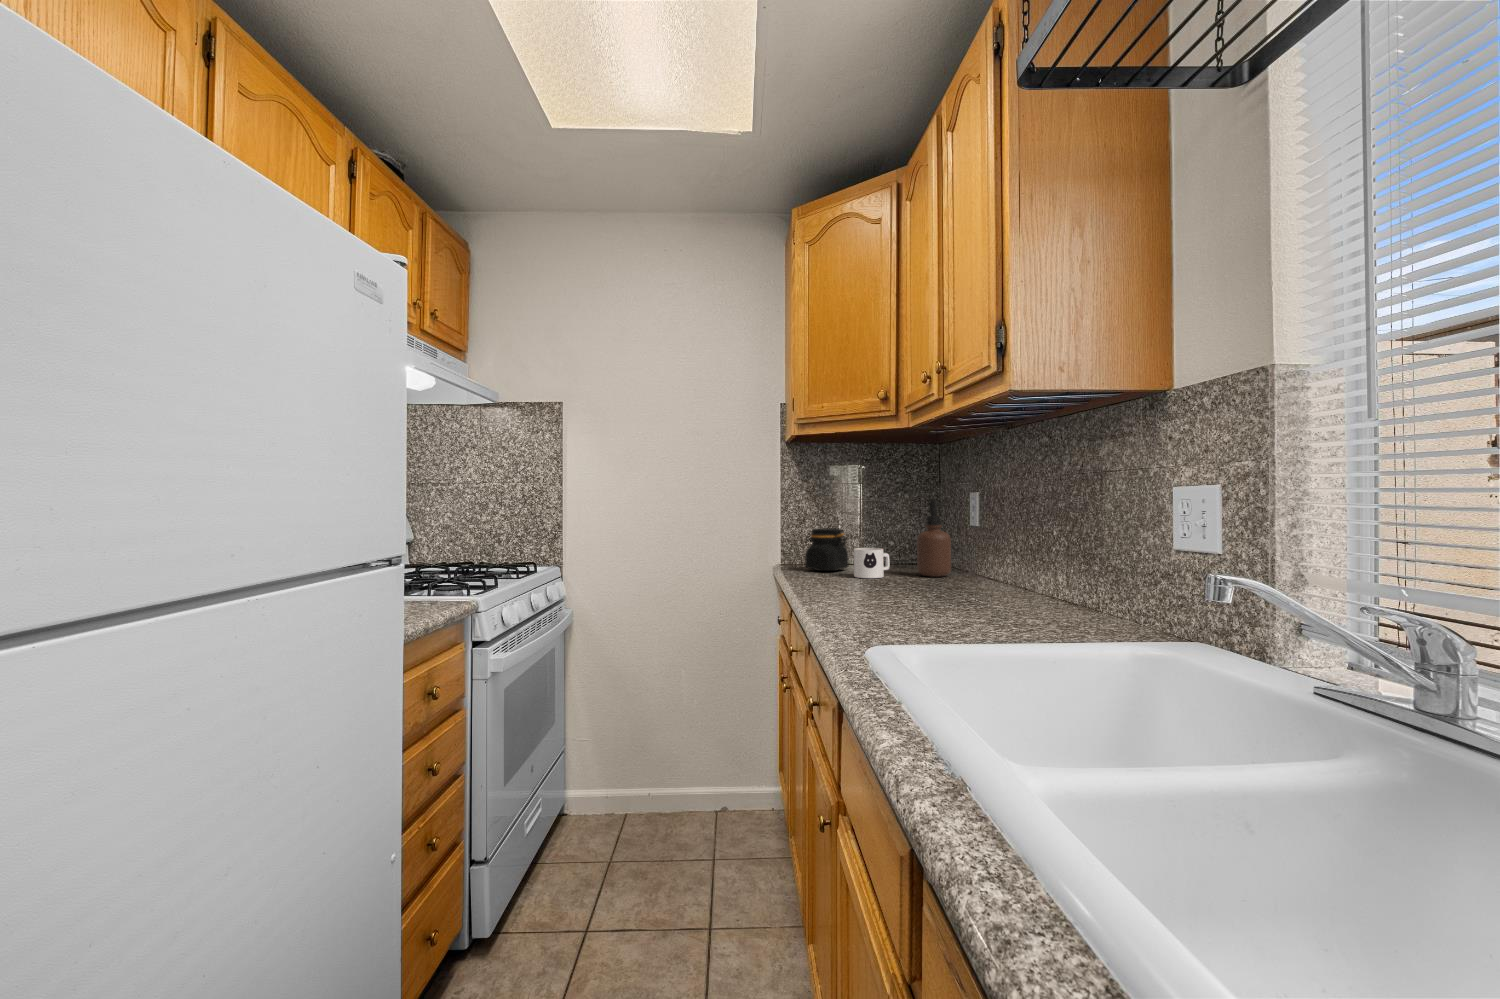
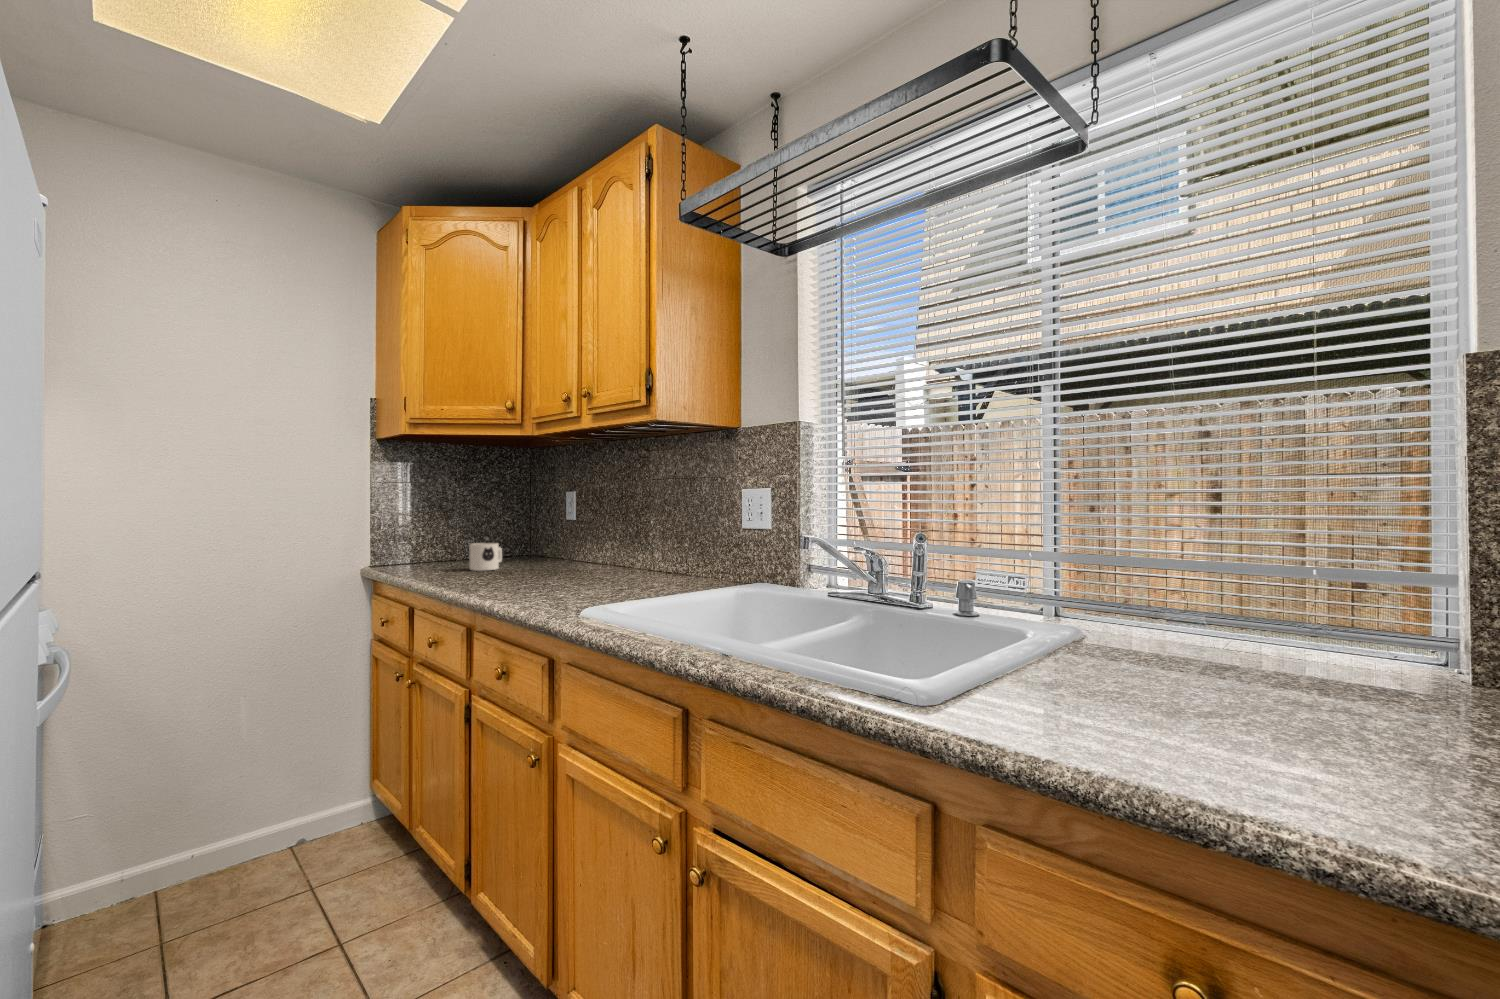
soap dispenser: present [917,500,951,577] -> none [526,499,556,566]
jar: present [805,528,849,571] -> none [407,526,455,568]

